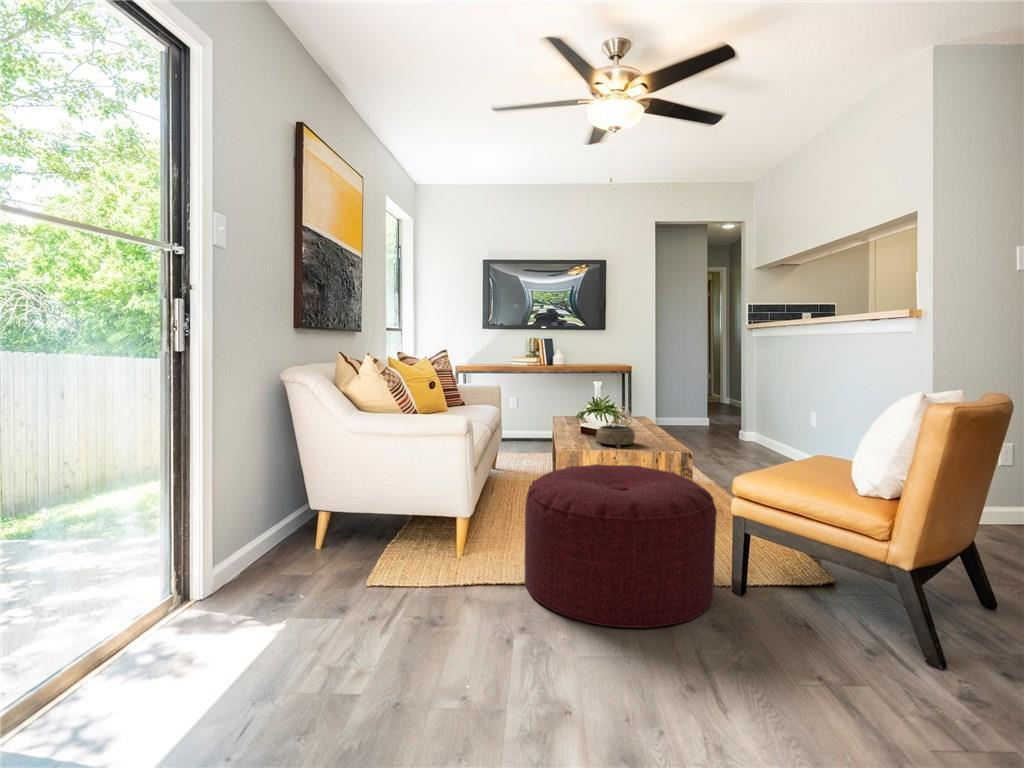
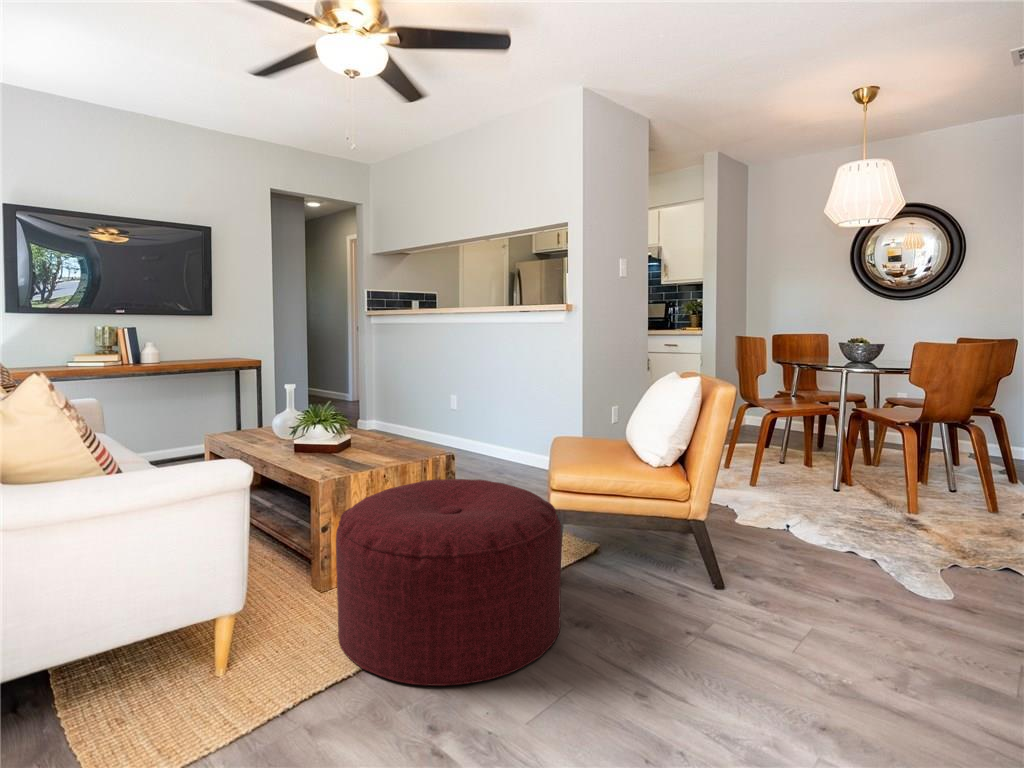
decorative bowl: present [596,425,635,448] -> none [337,435,387,463]

